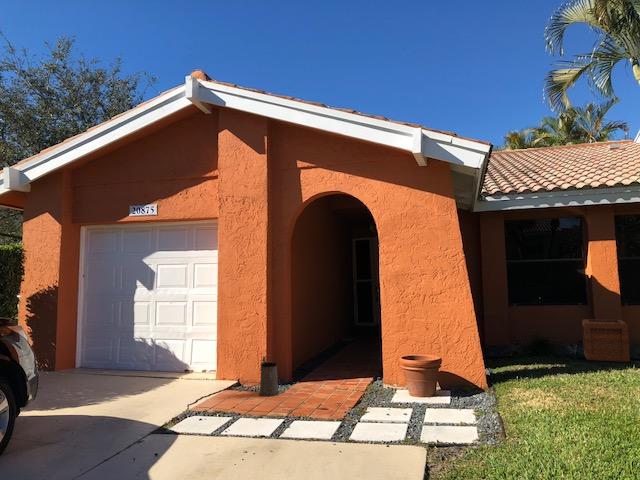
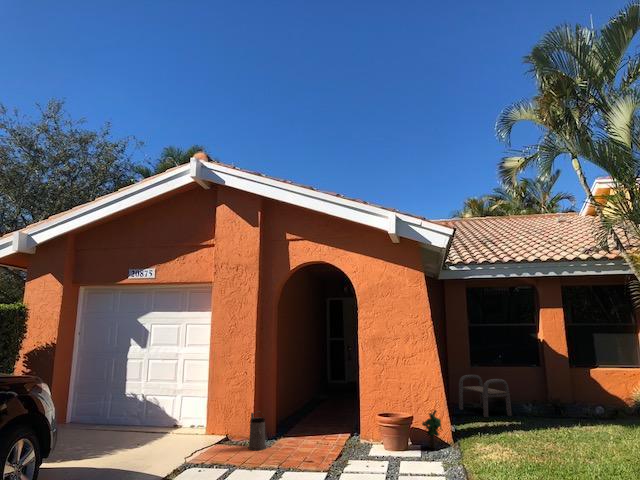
bench: none [495,316,555,361] -> present [459,375,512,417]
wooden crate: present [582,319,630,362] -> none [535,379,577,419]
decorative plant: none [450,352,475,394] -> present [422,410,442,448]

